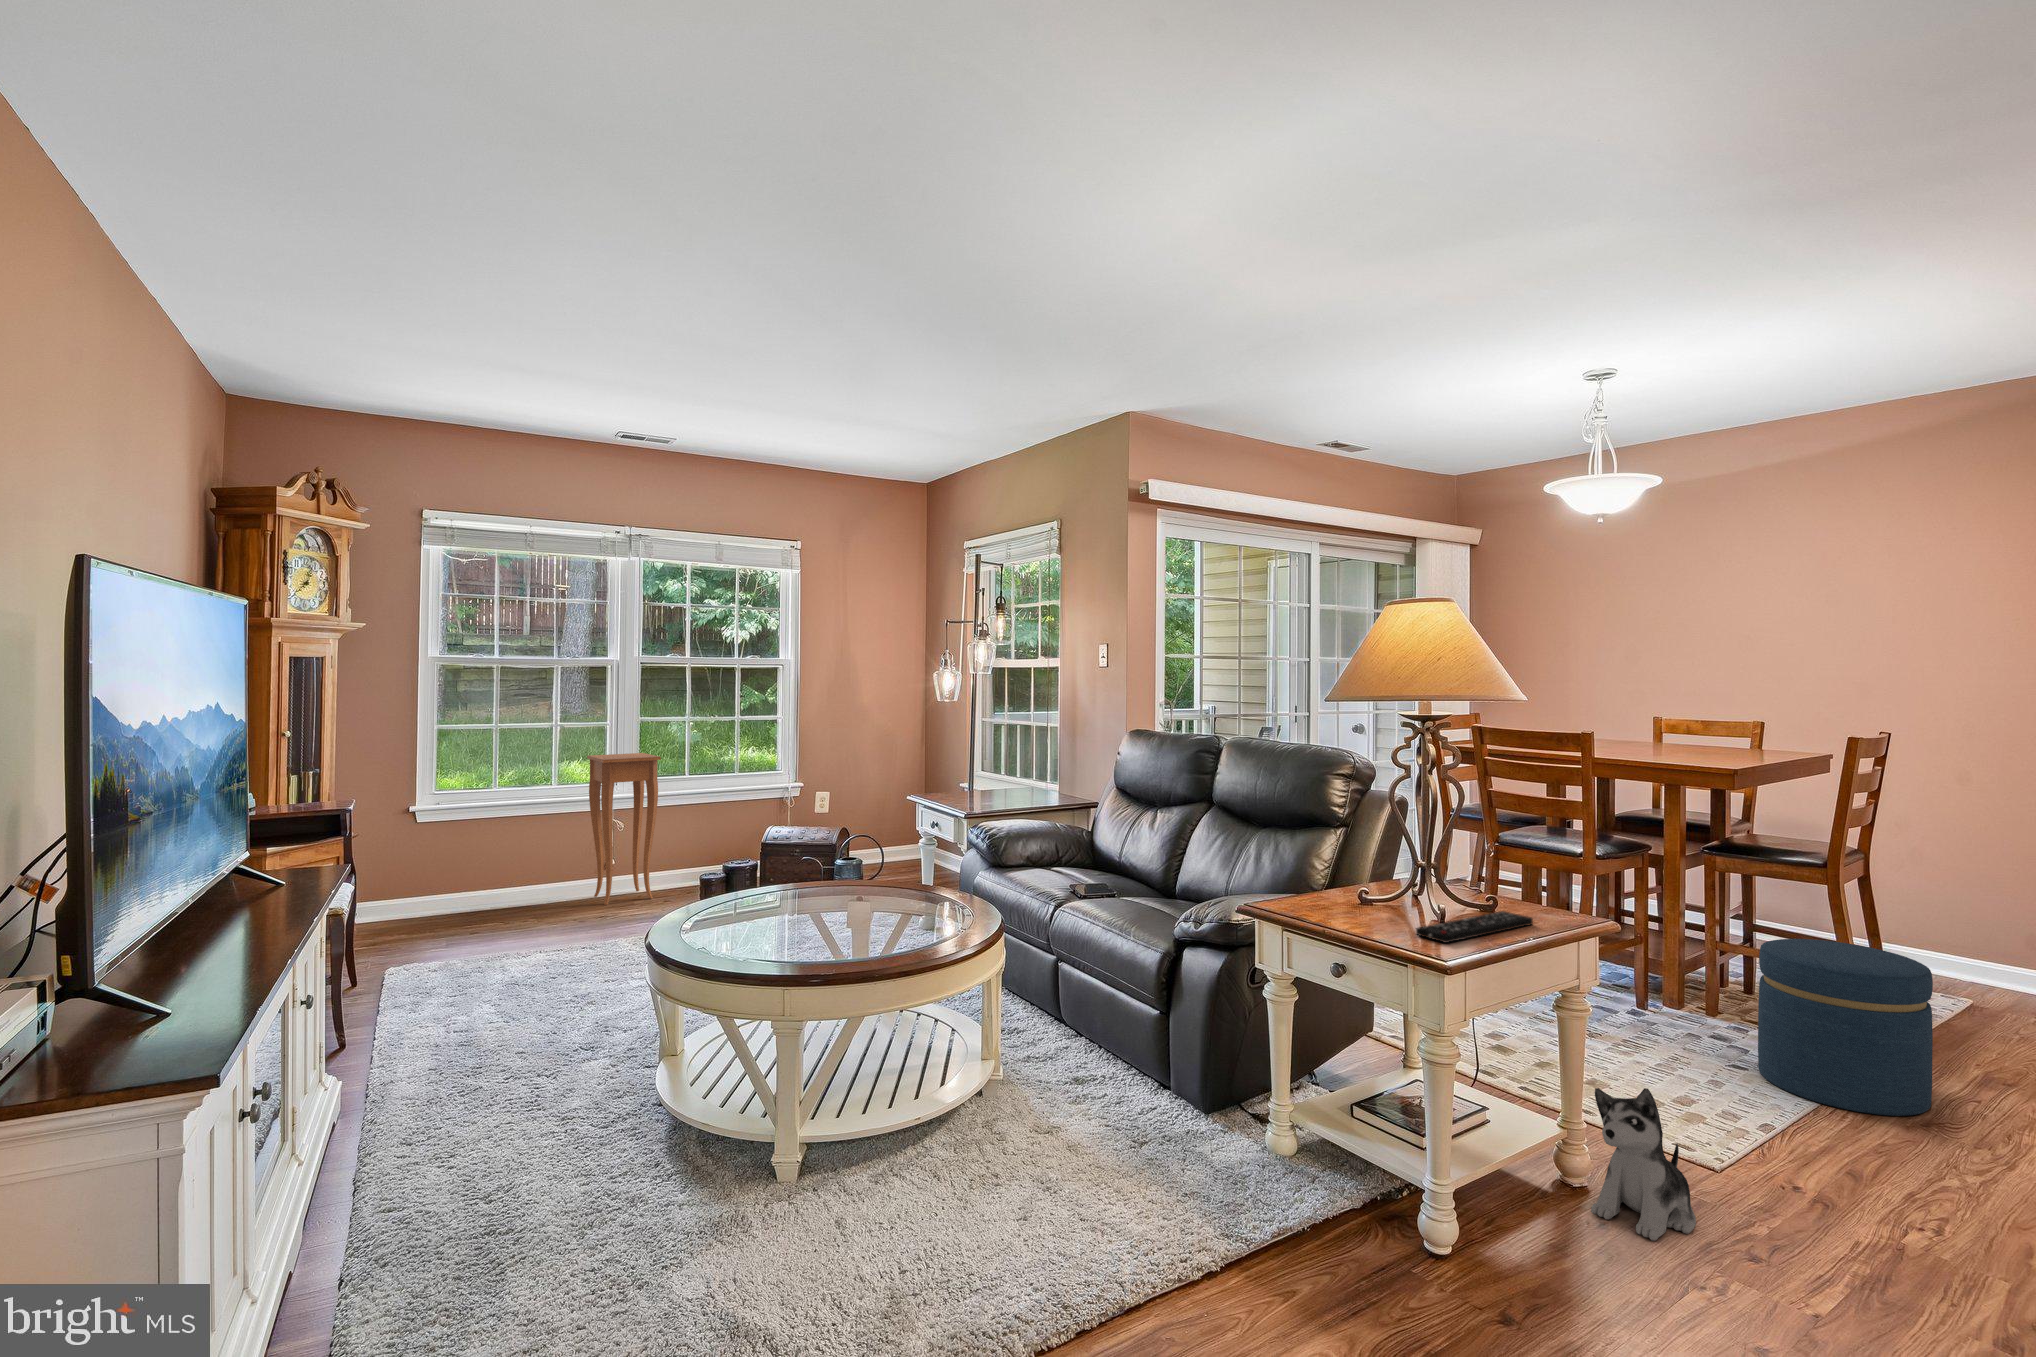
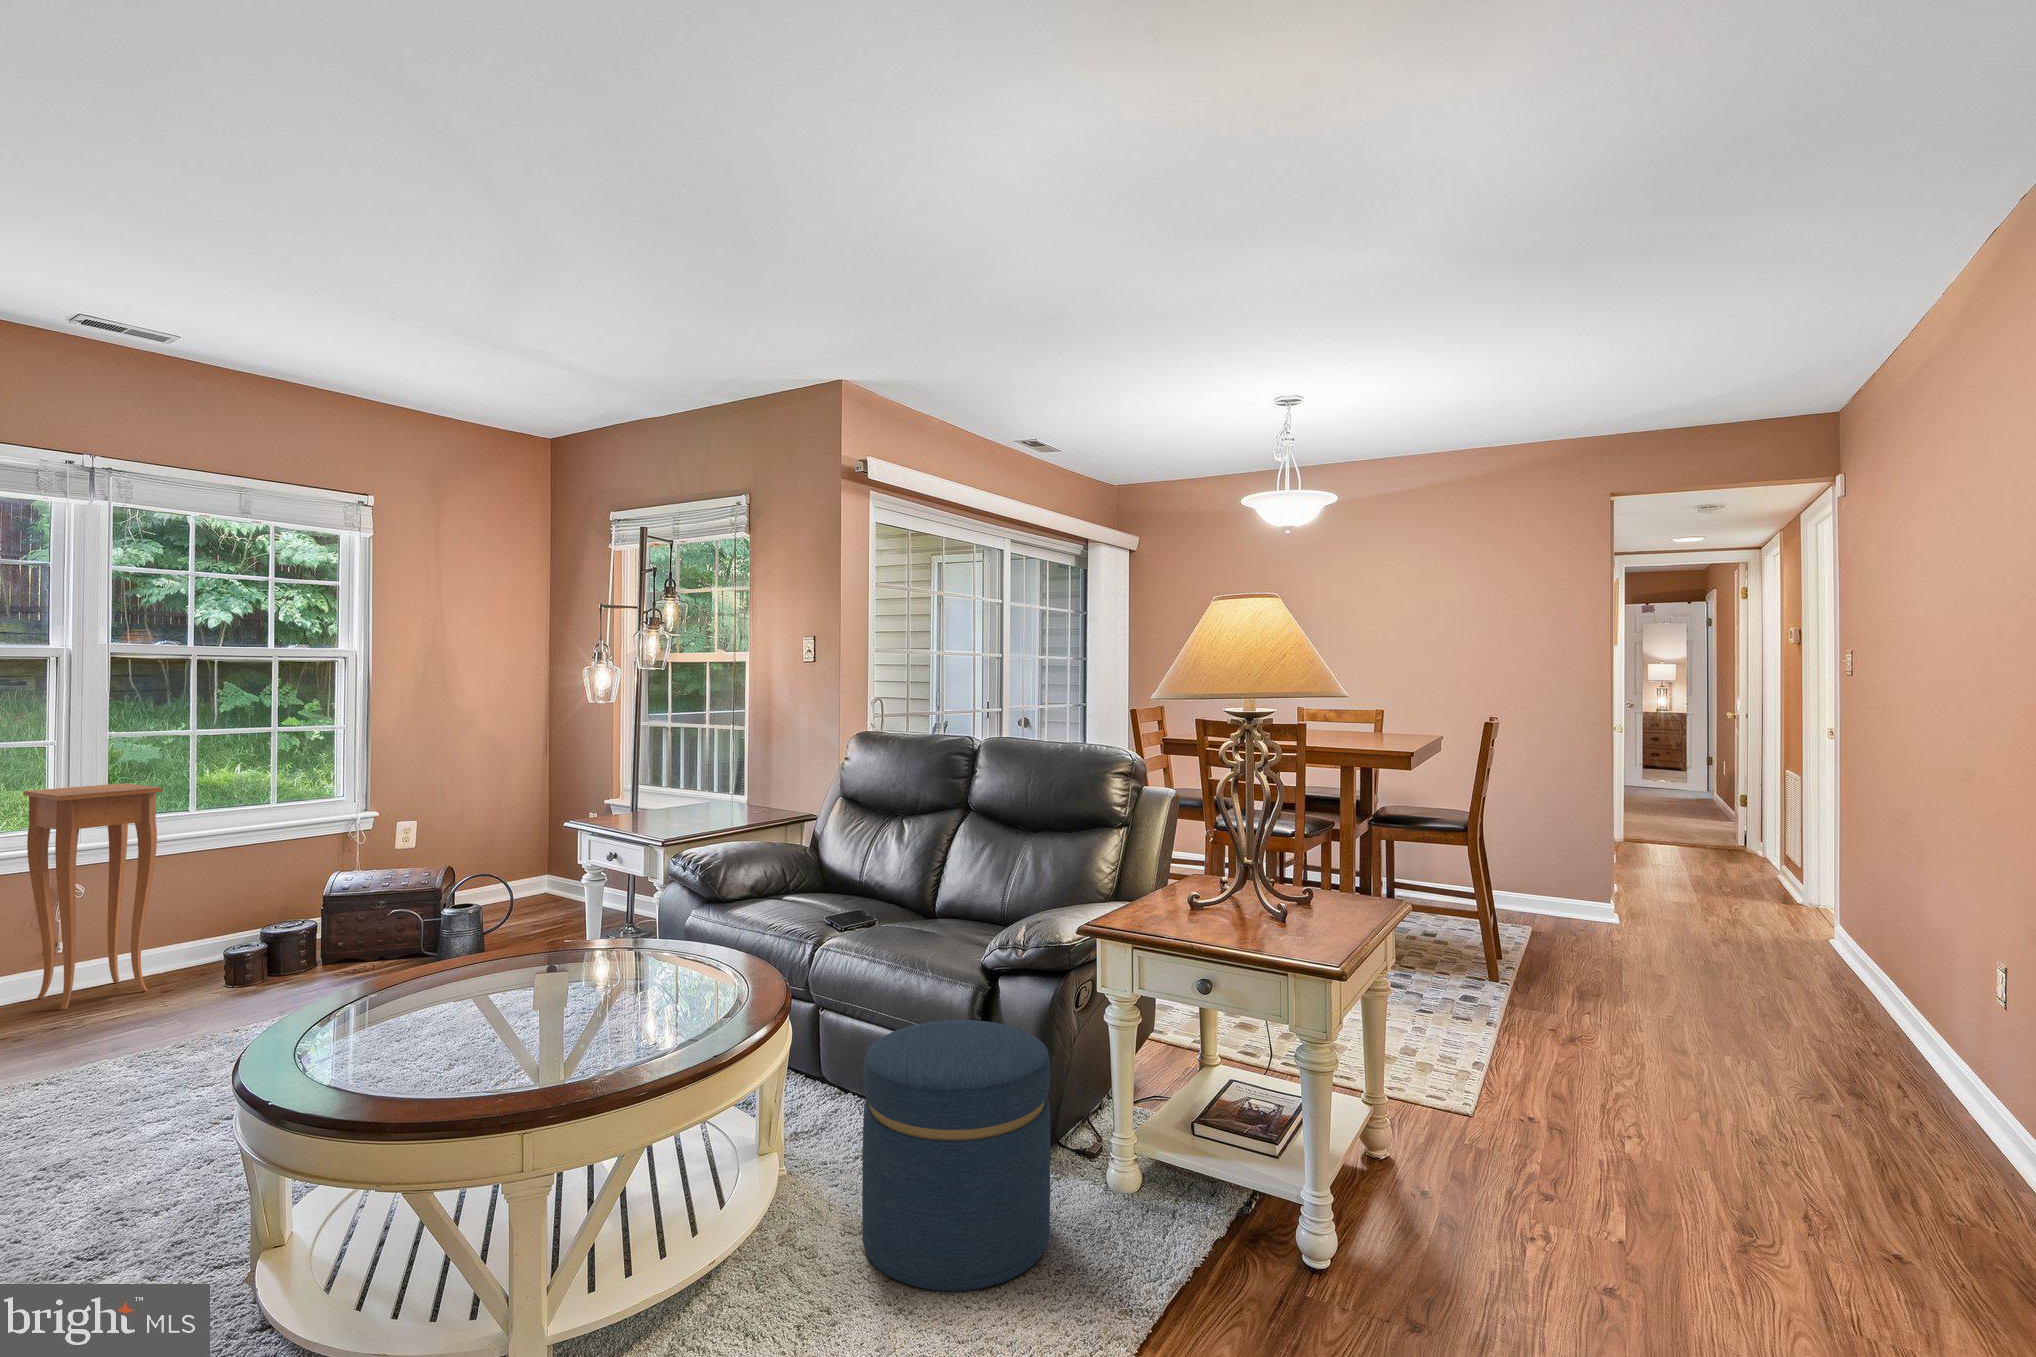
remote control: present [1416,911,1533,943] -> none [1283,904,1363,944]
ottoman: present [1758,939,1933,1116] -> present [862,1020,1051,1291]
plush toy: present [1591,1088,1696,1241] -> none [1409,1061,1497,1206]

